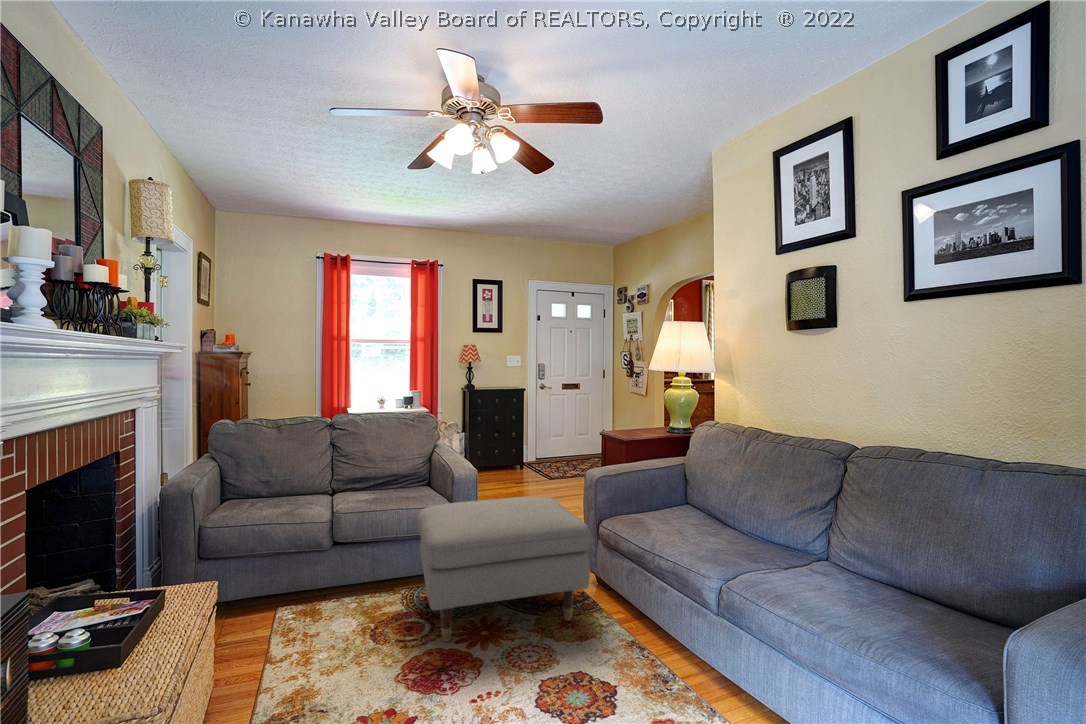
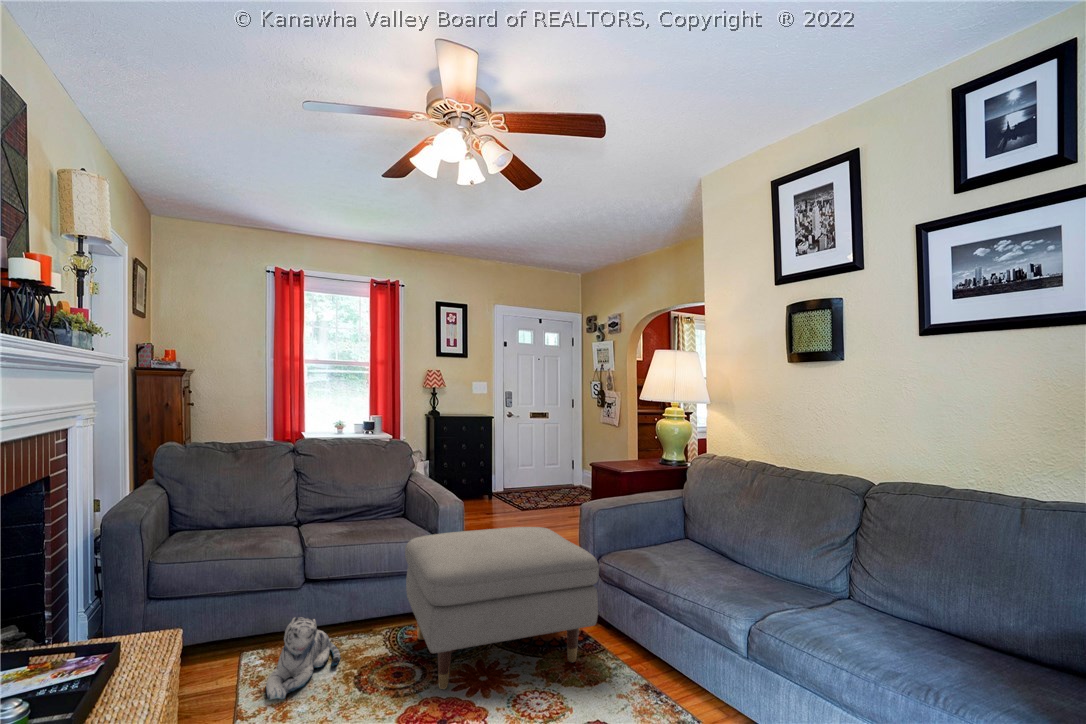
plush toy: none [295,577,363,648] -> present [266,618,340,701]

